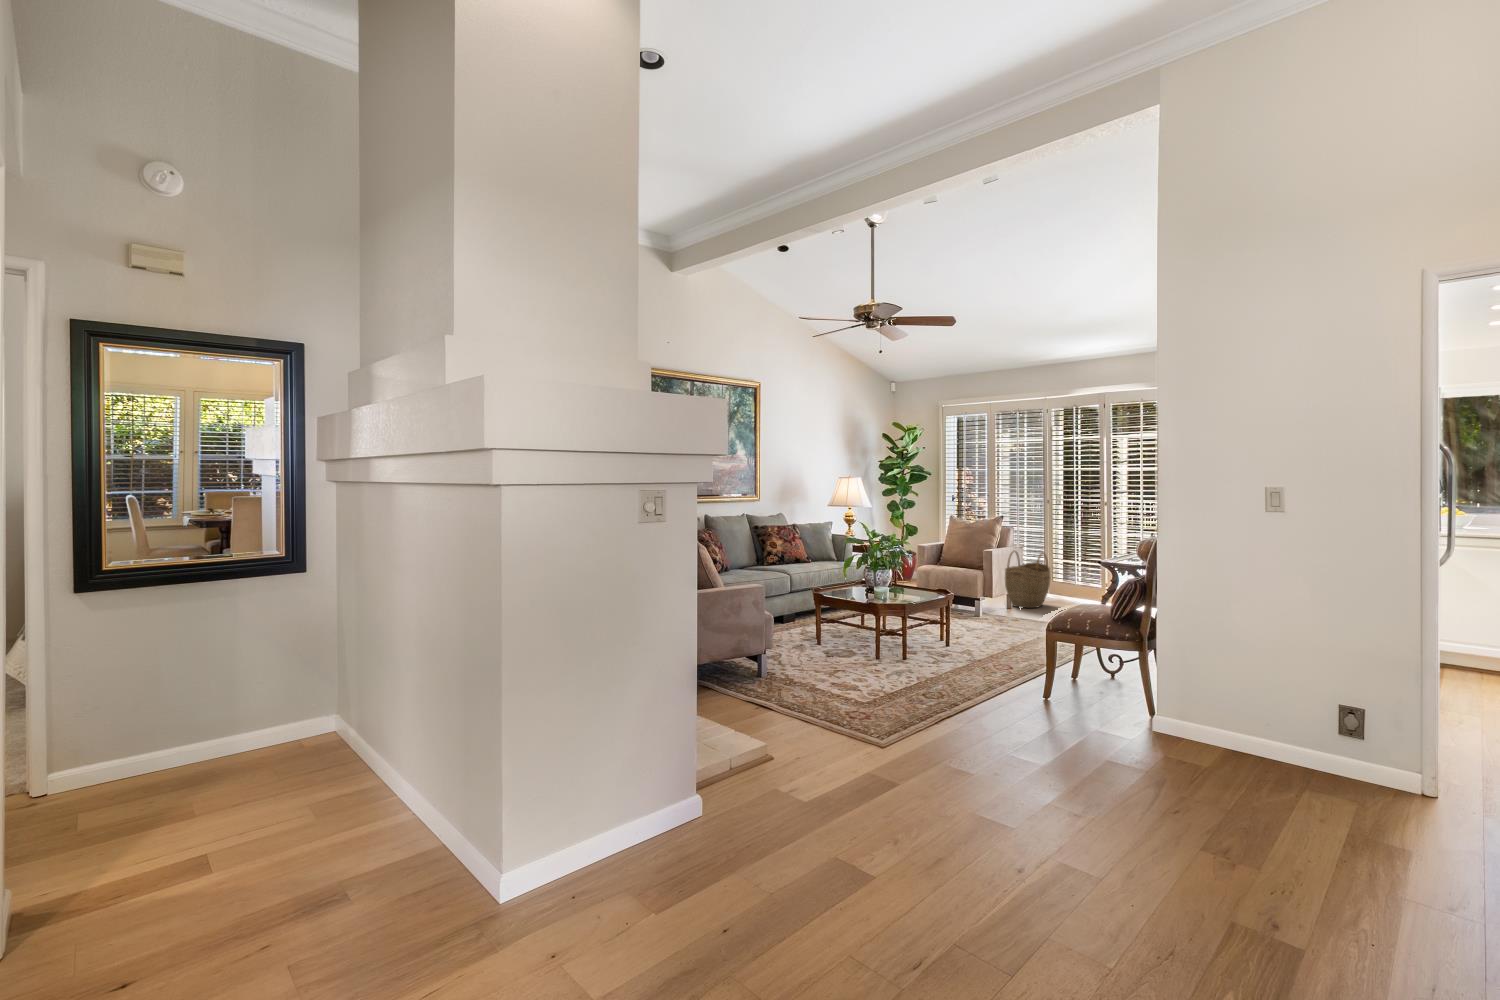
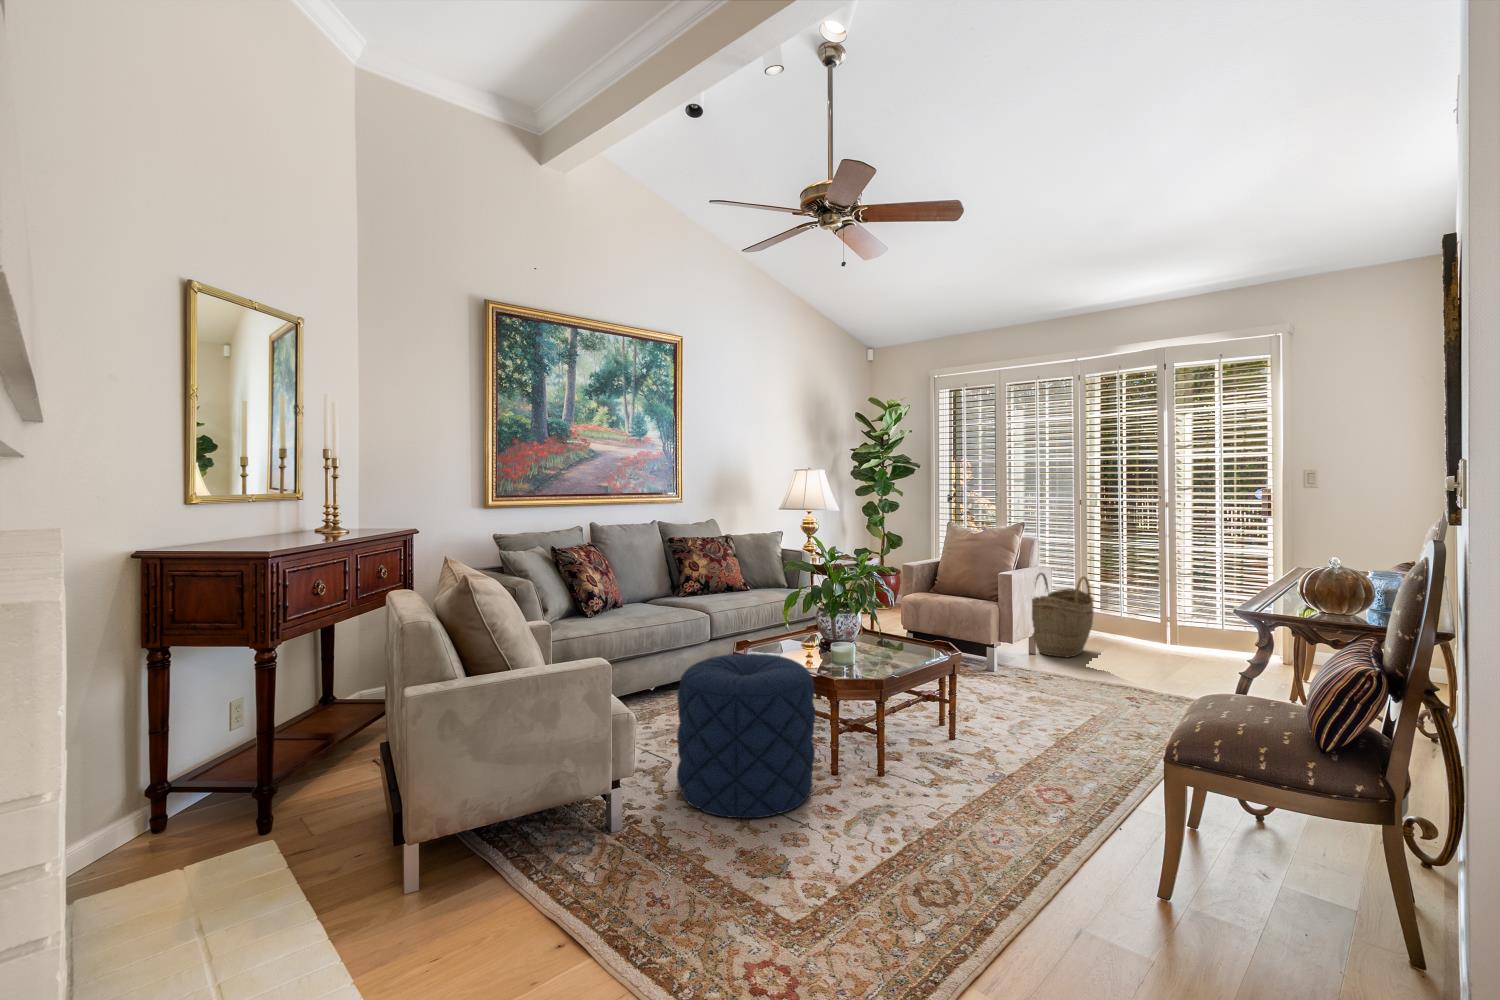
pouf: none [790,590,867,673] -> present [677,654,815,818]

